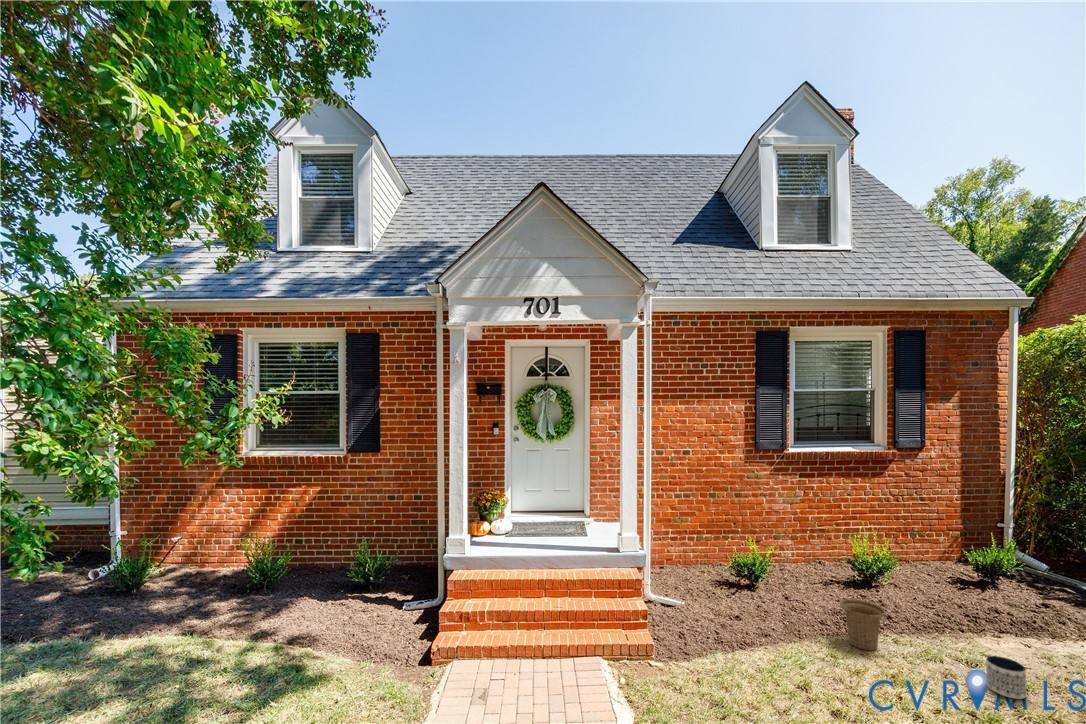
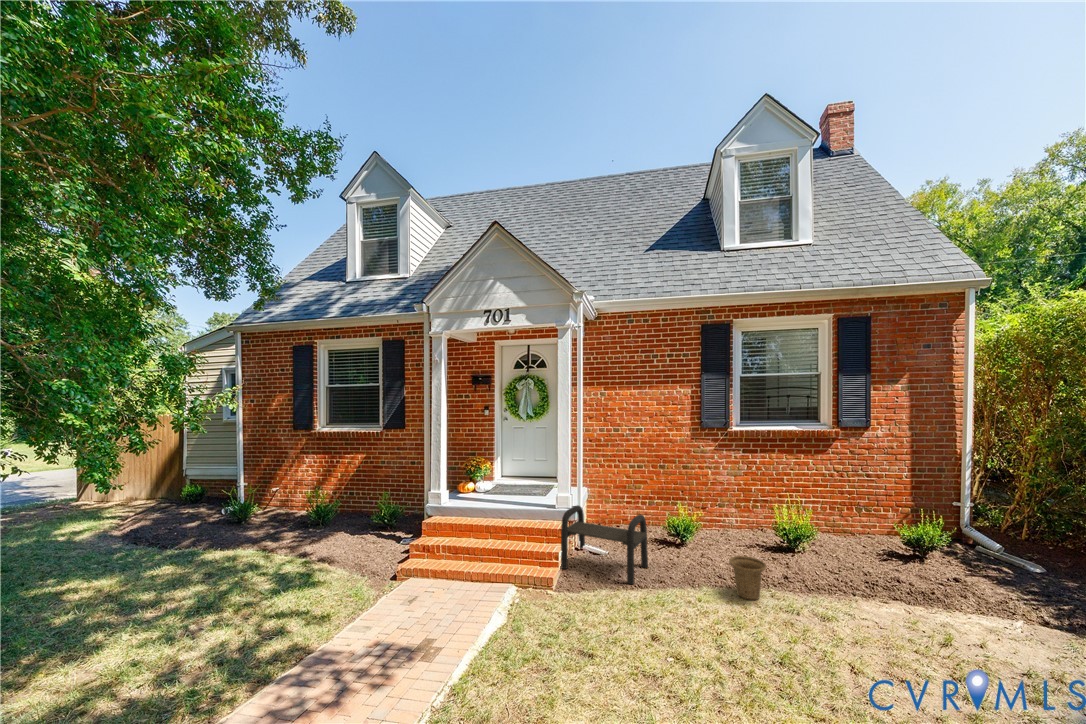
bench: none [632,547,733,643] -> present [561,505,648,584]
planter: present [986,656,1027,699] -> none [834,610,866,648]

